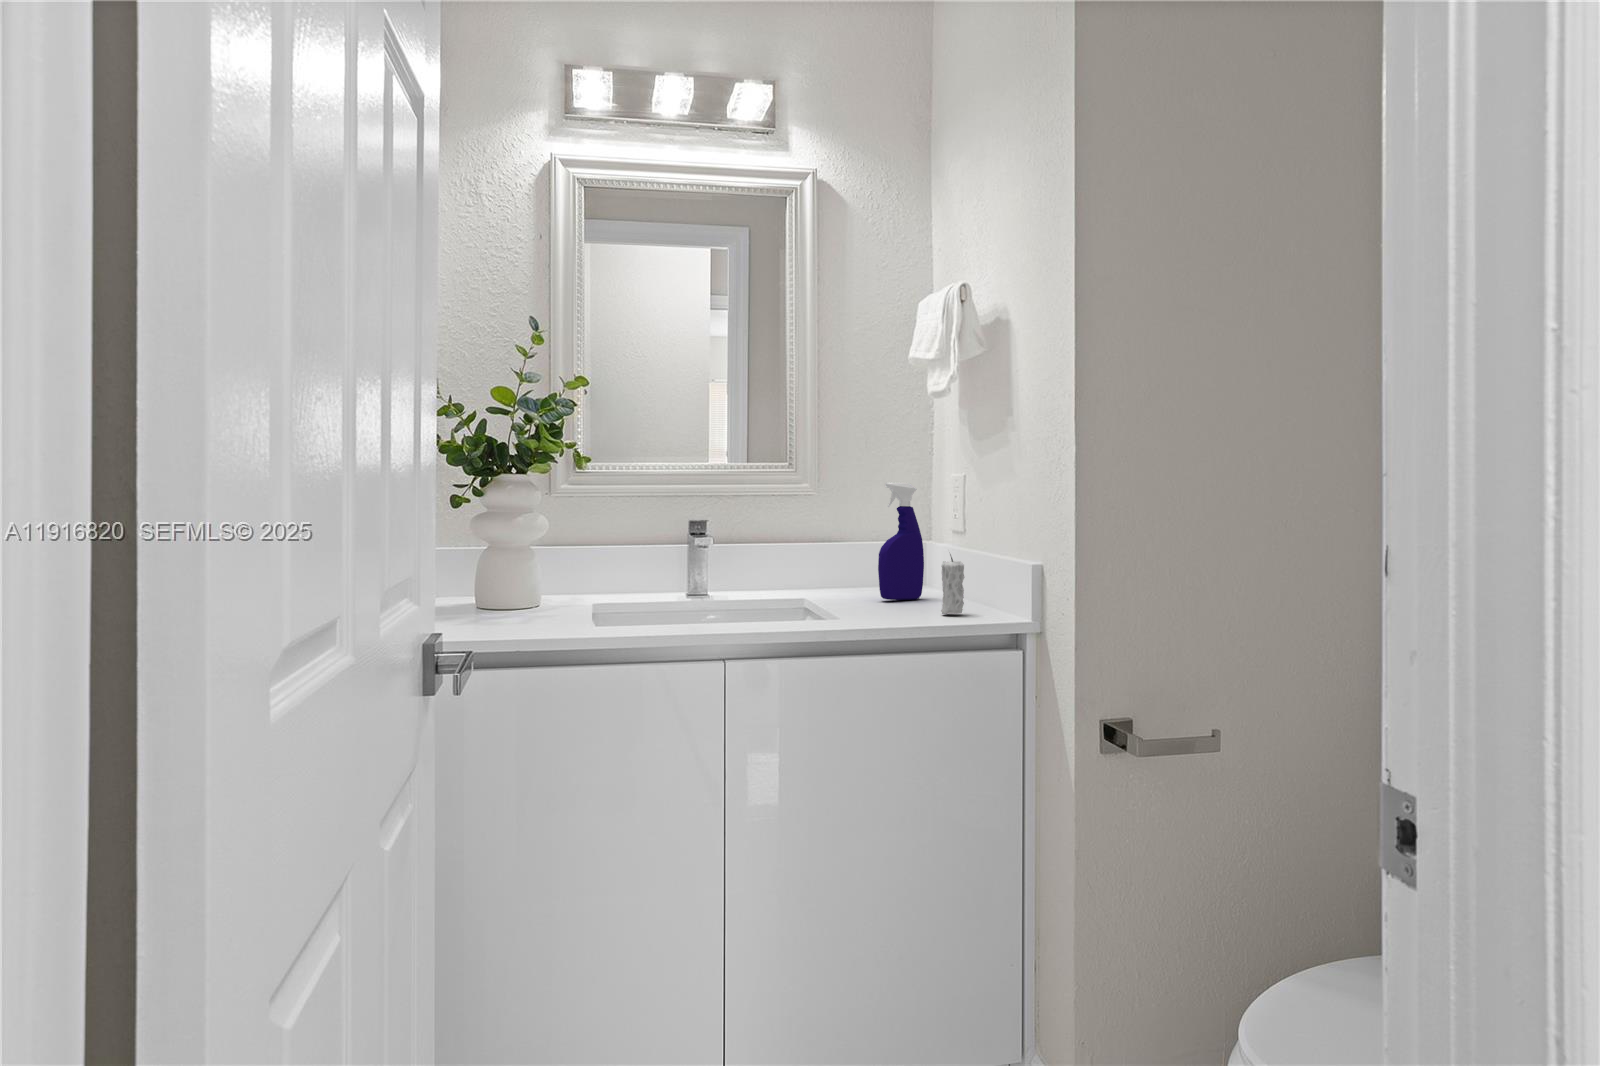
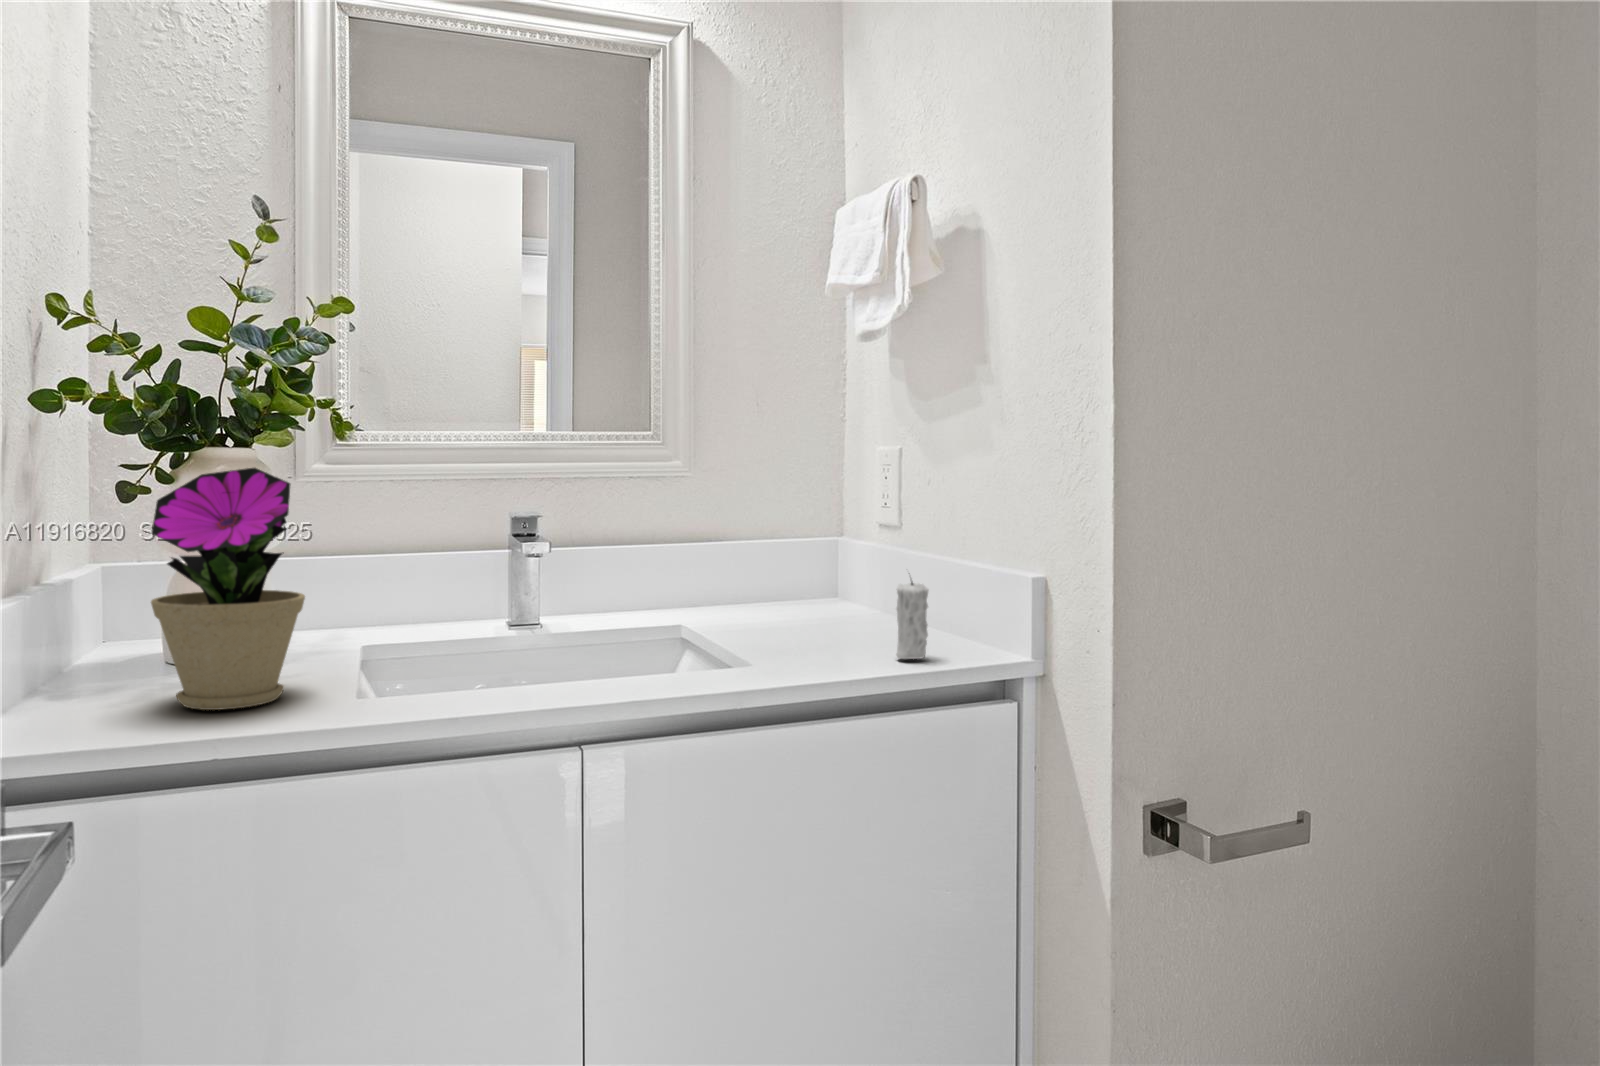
spray bottle: present [878,482,924,600] -> none [788,467,847,630]
flower pot: none [473,484,556,626] -> present [151,468,305,710]

